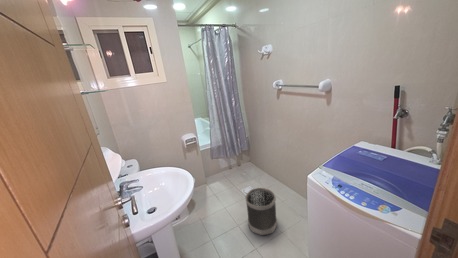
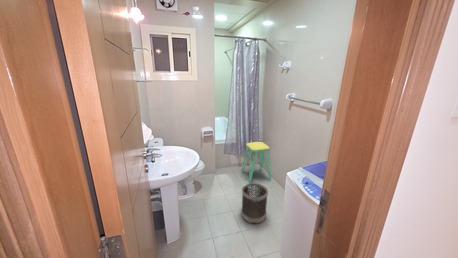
stool: none [235,139,268,186] -> present [242,142,271,183]

